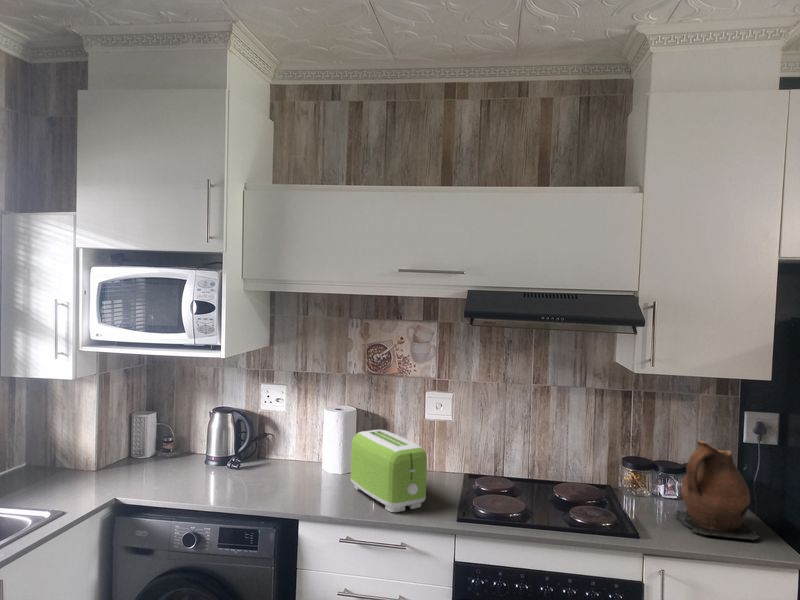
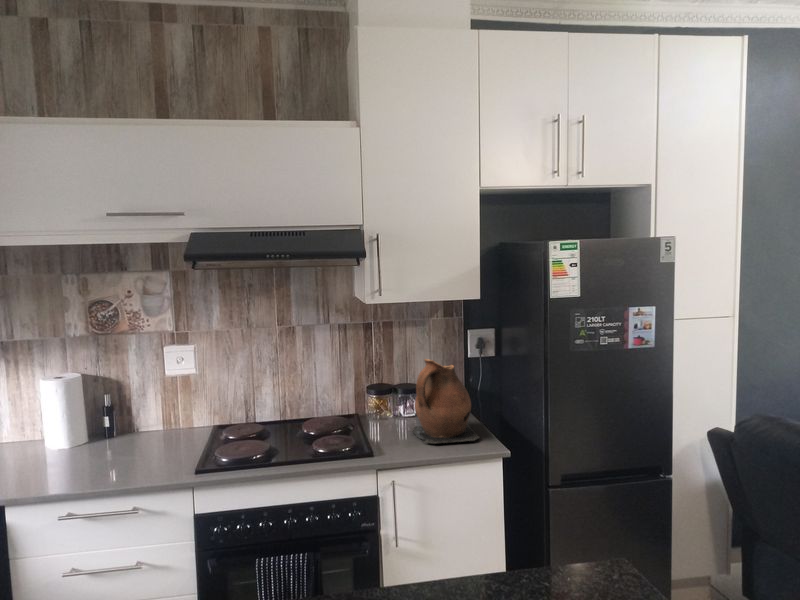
toaster: present [351,430,427,512] -> none [72,392,162,478]

